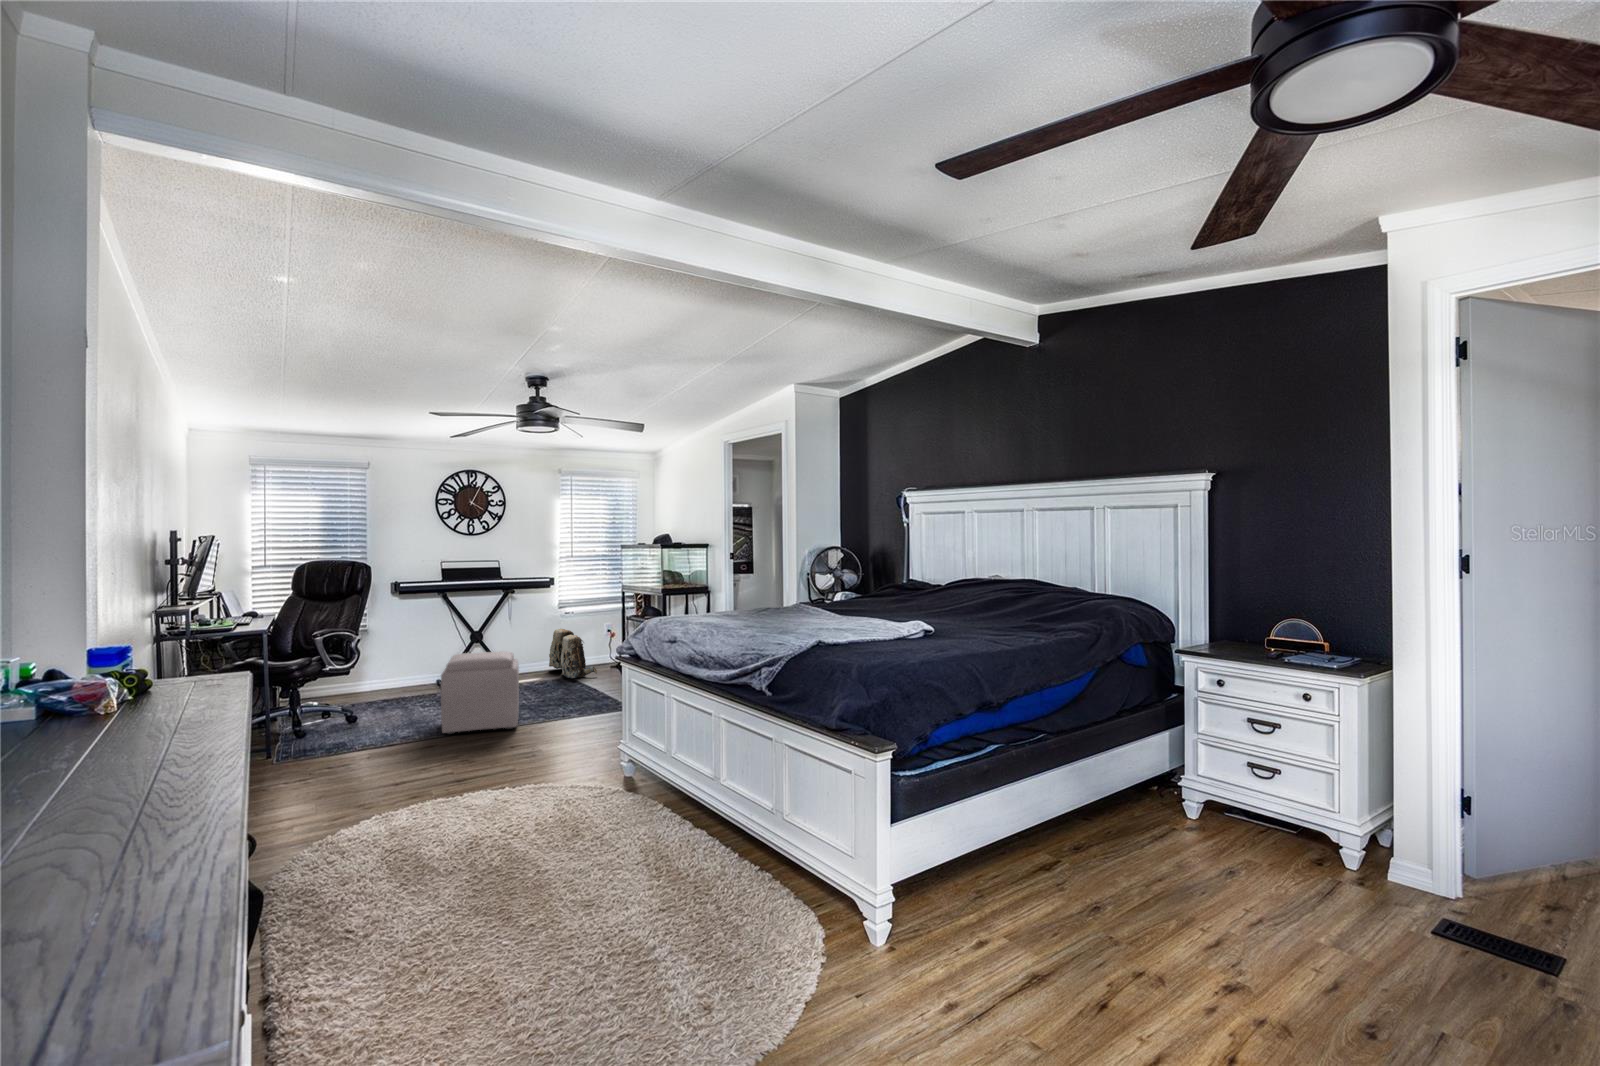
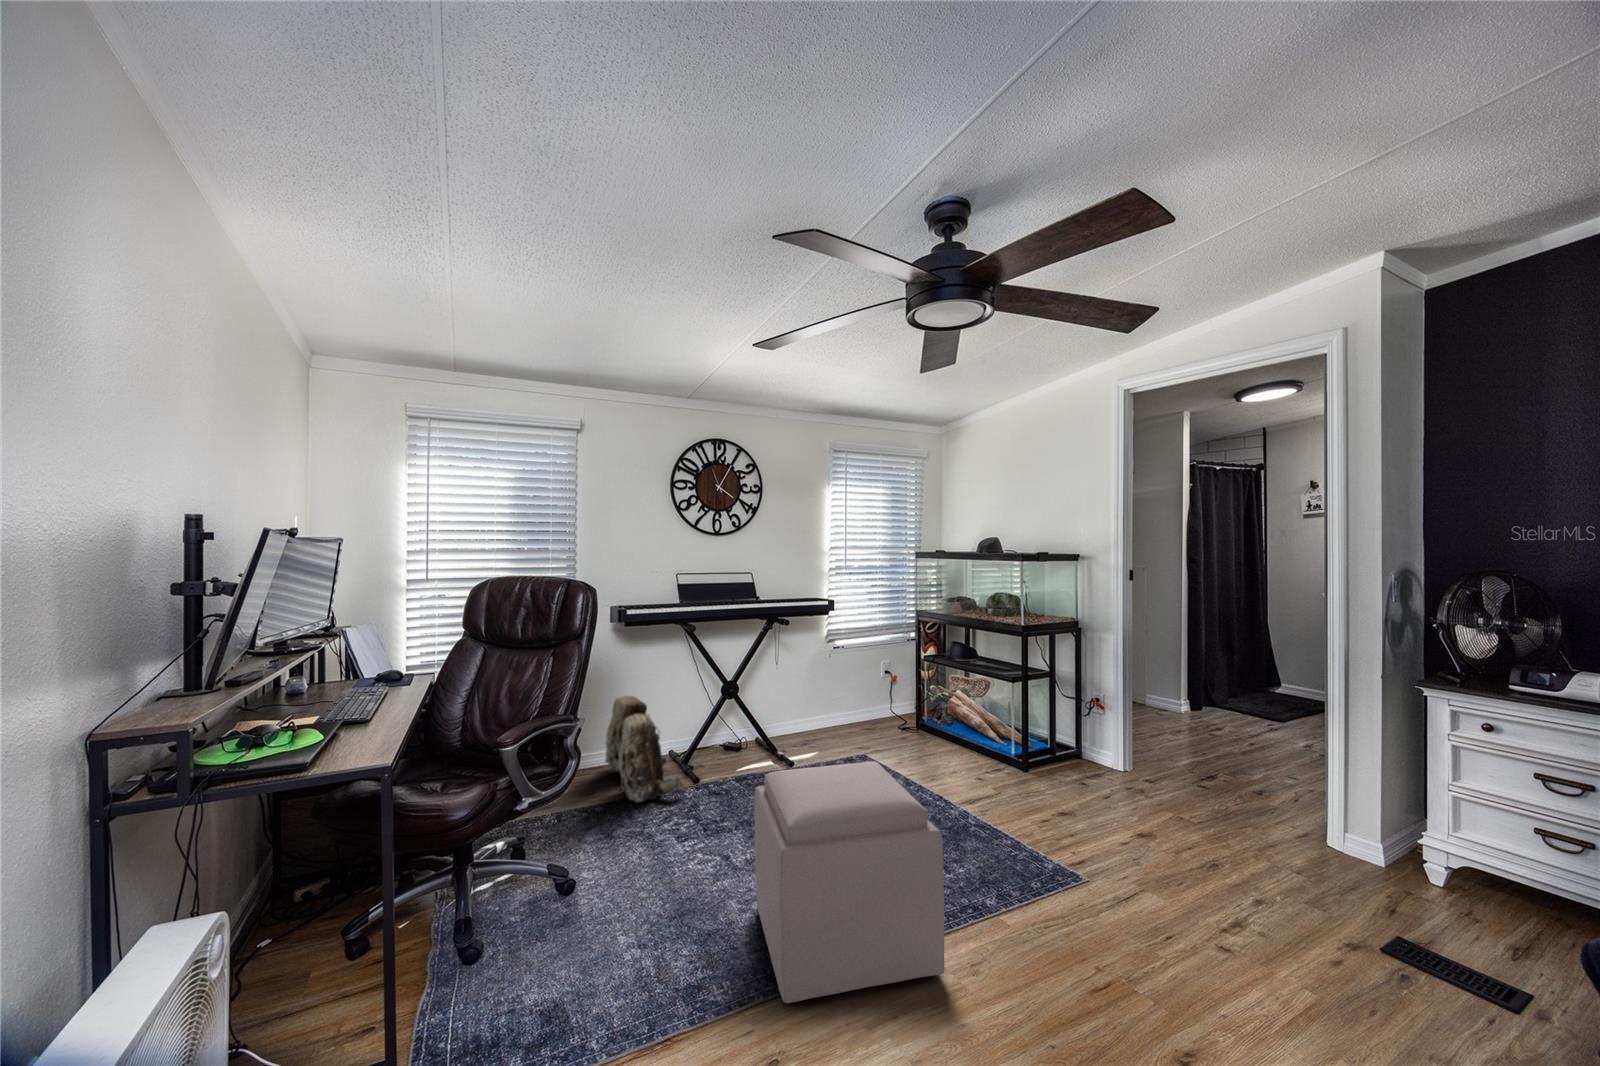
backpack: present [549,629,597,678] -> present [605,696,684,802]

